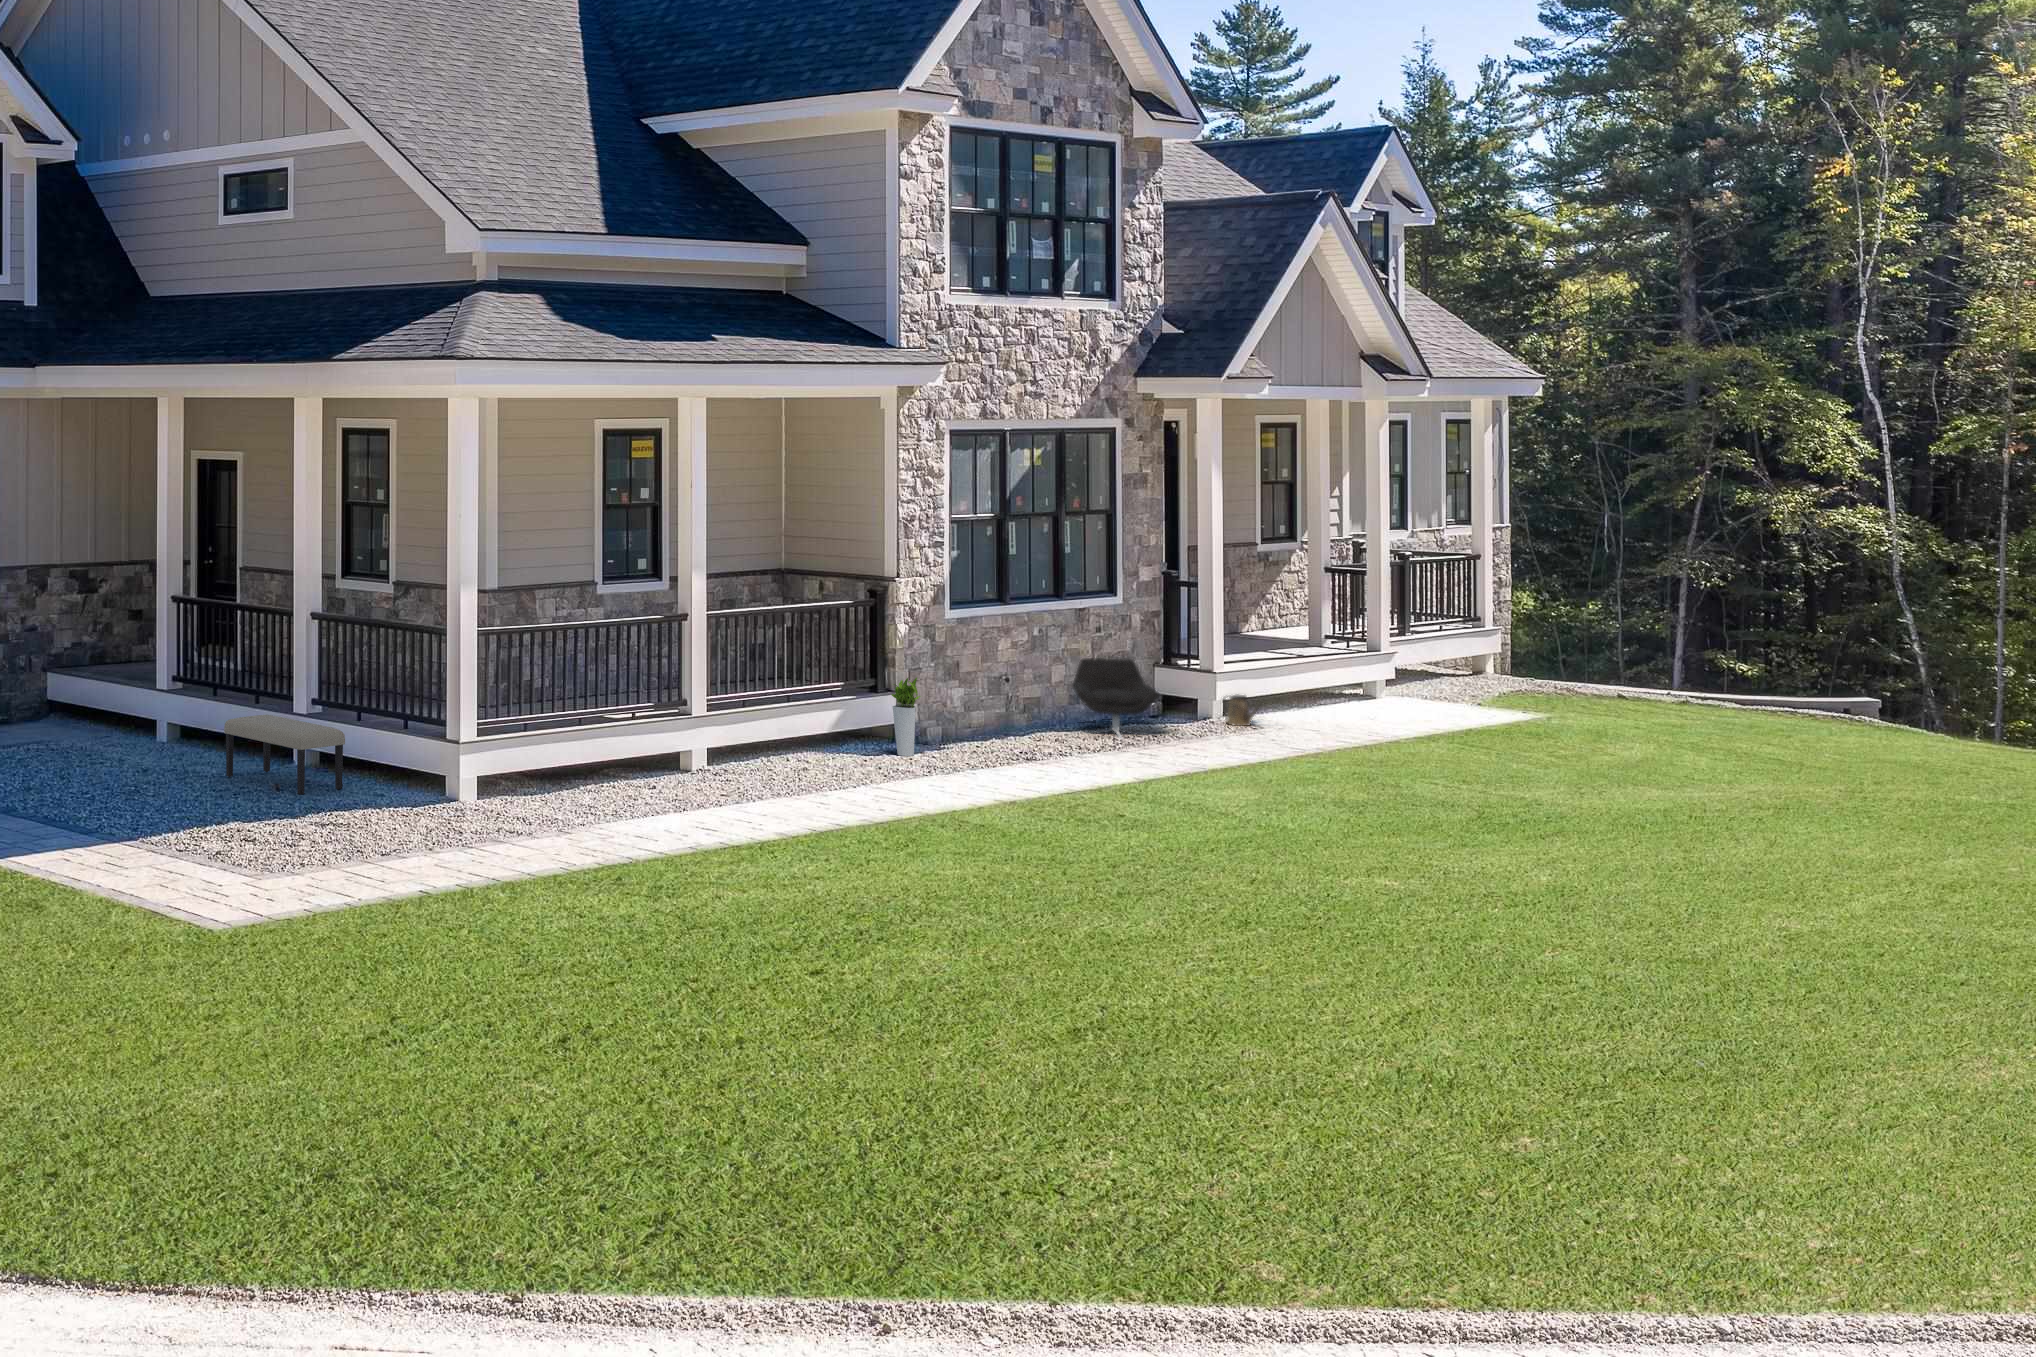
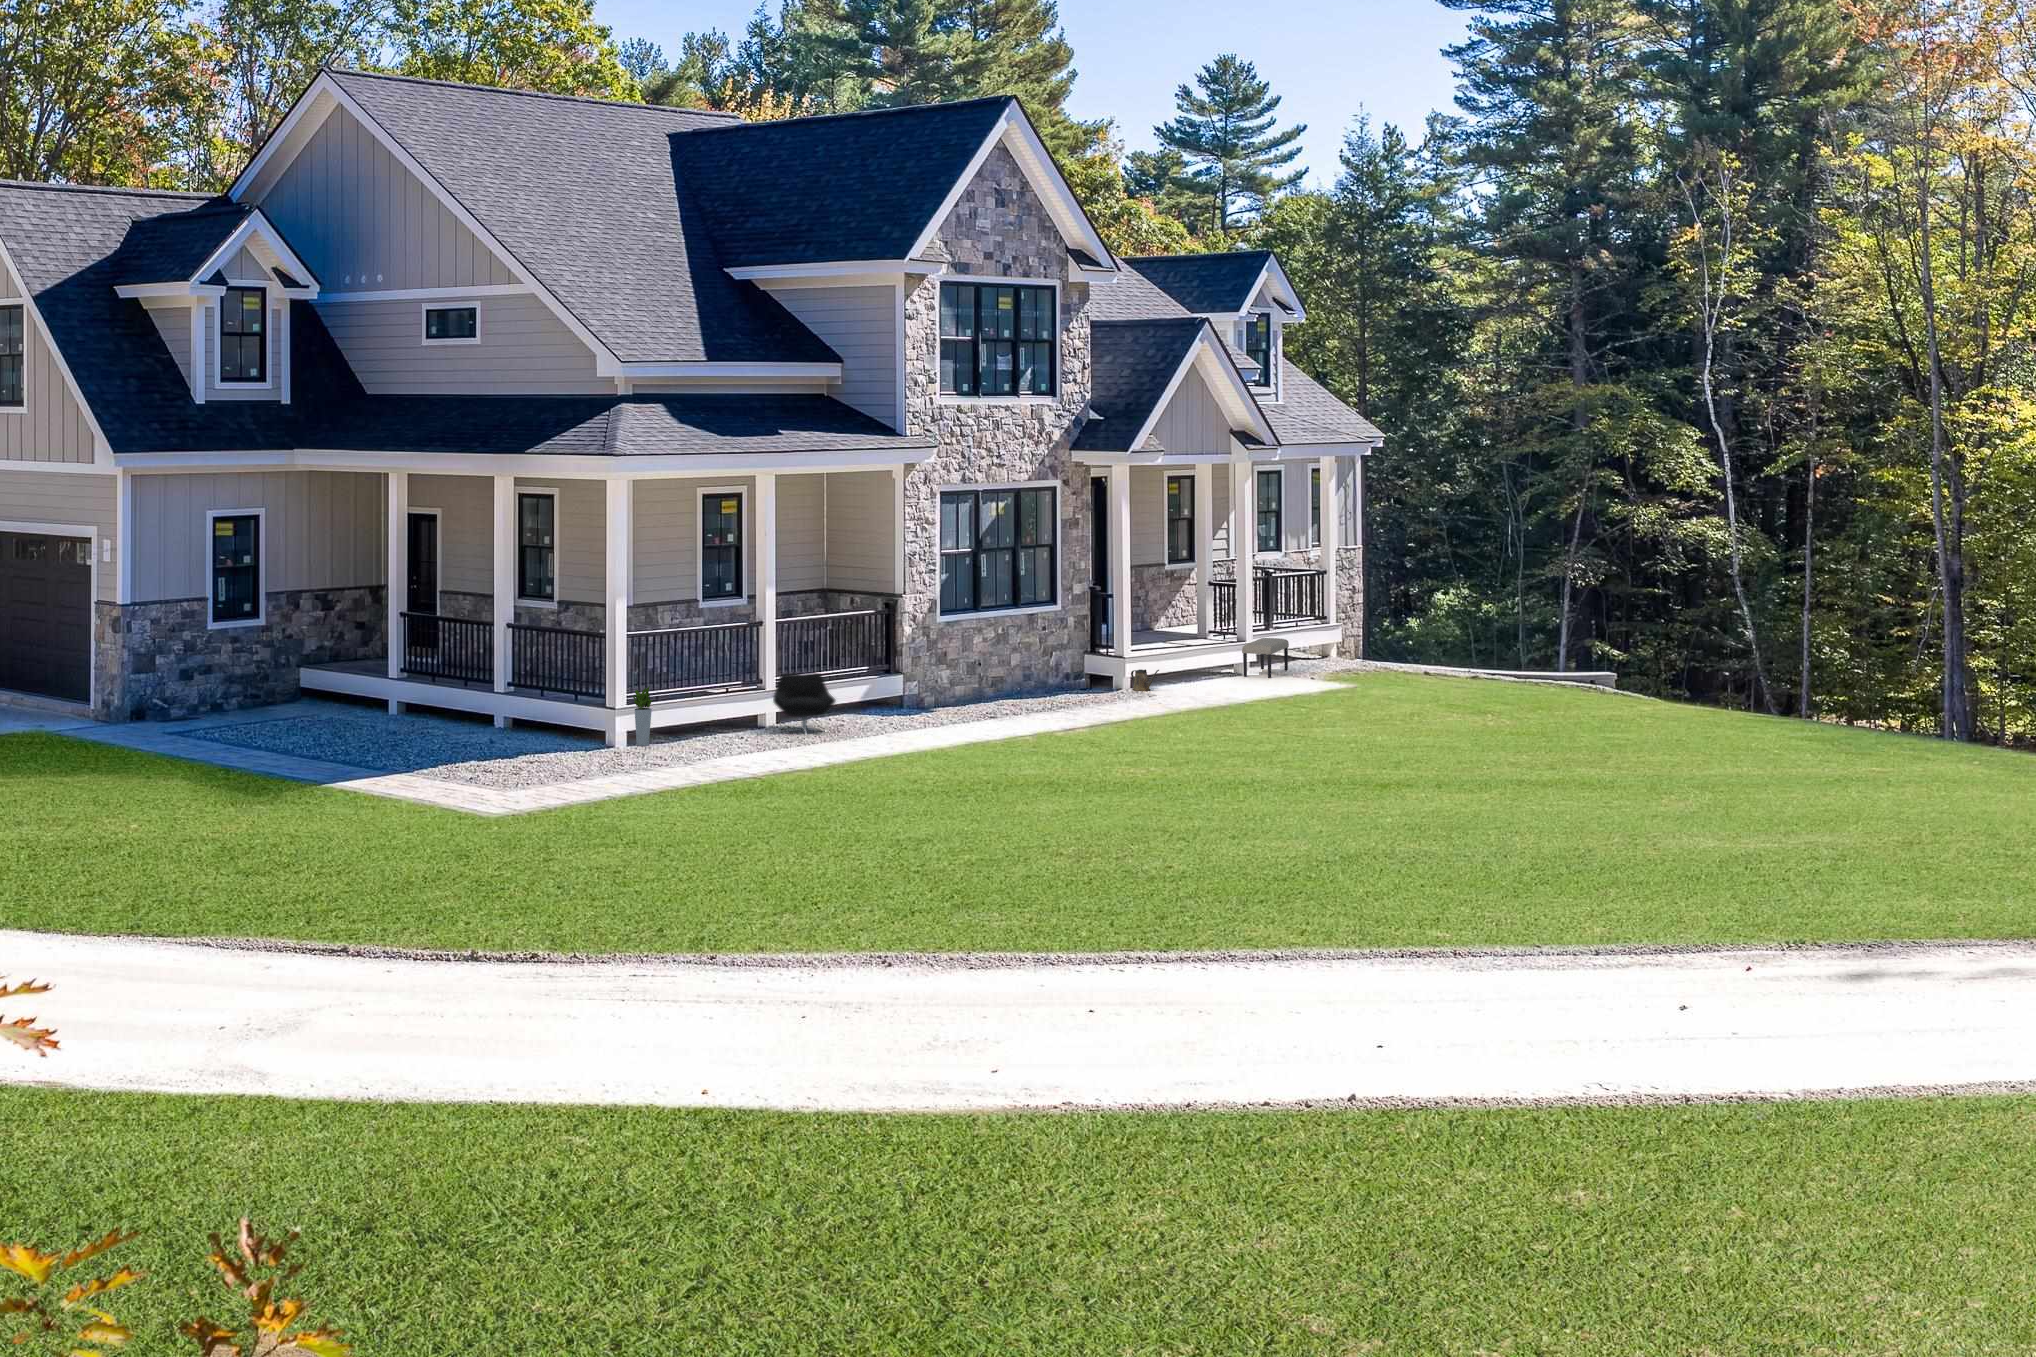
lounge chair: present [1073,658,1159,738] -> present [773,673,835,735]
planter: present [891,678,920,756] -> present [632,687,653,746]
bench: present [224,715,345,795] -> present [1242,638,1289,678]

